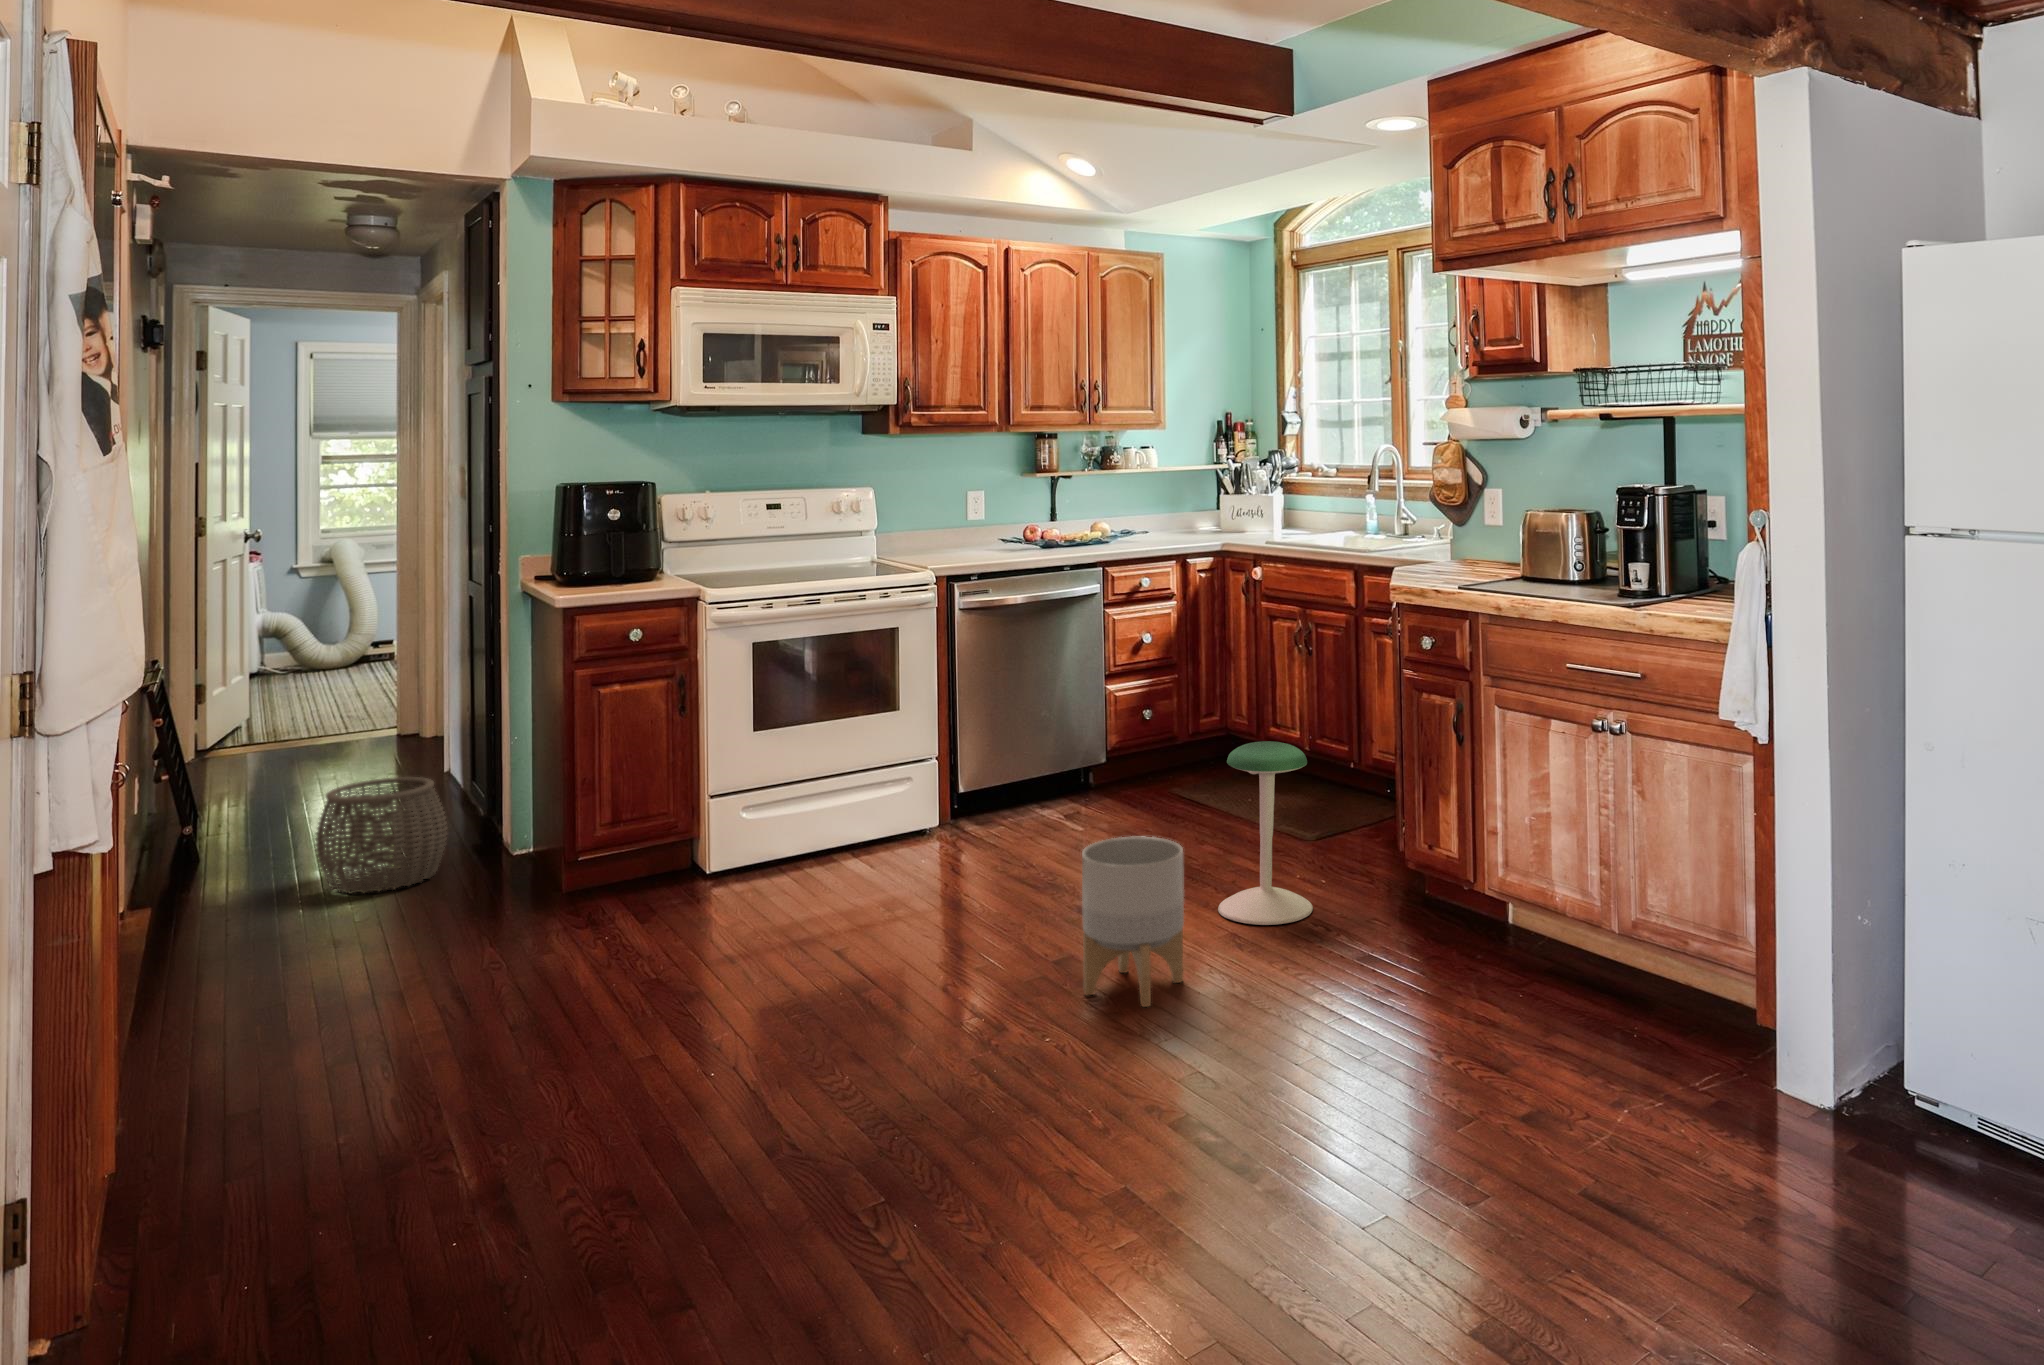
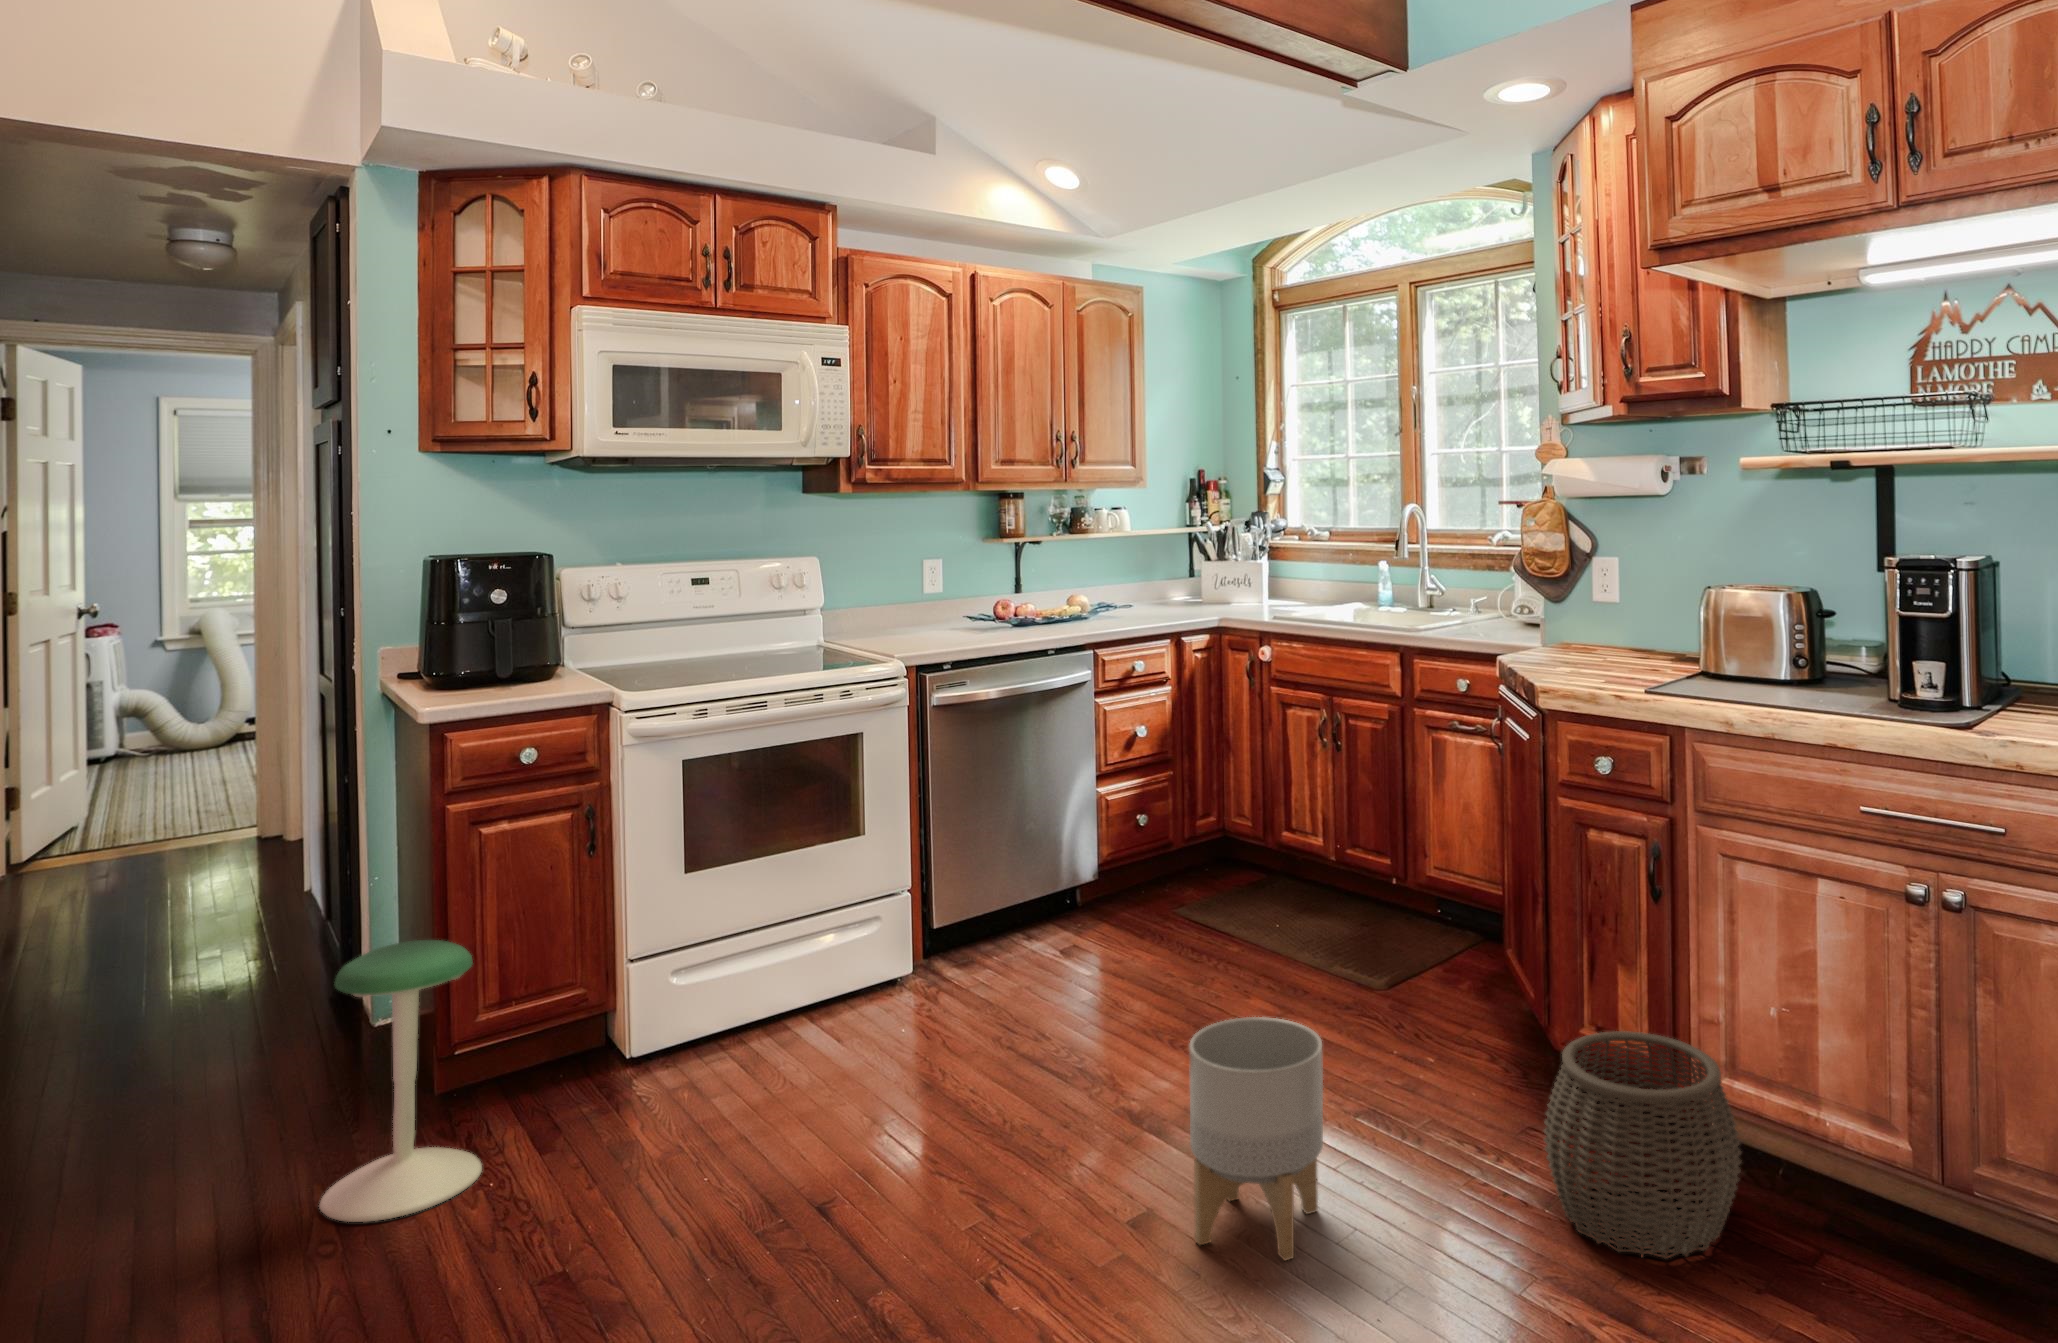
stool: present [1218,741,1313,925] -> present [319,940,482,1222]
woven basket: present [315,777,447,894] -> present [1544,1031,1741,1259]

